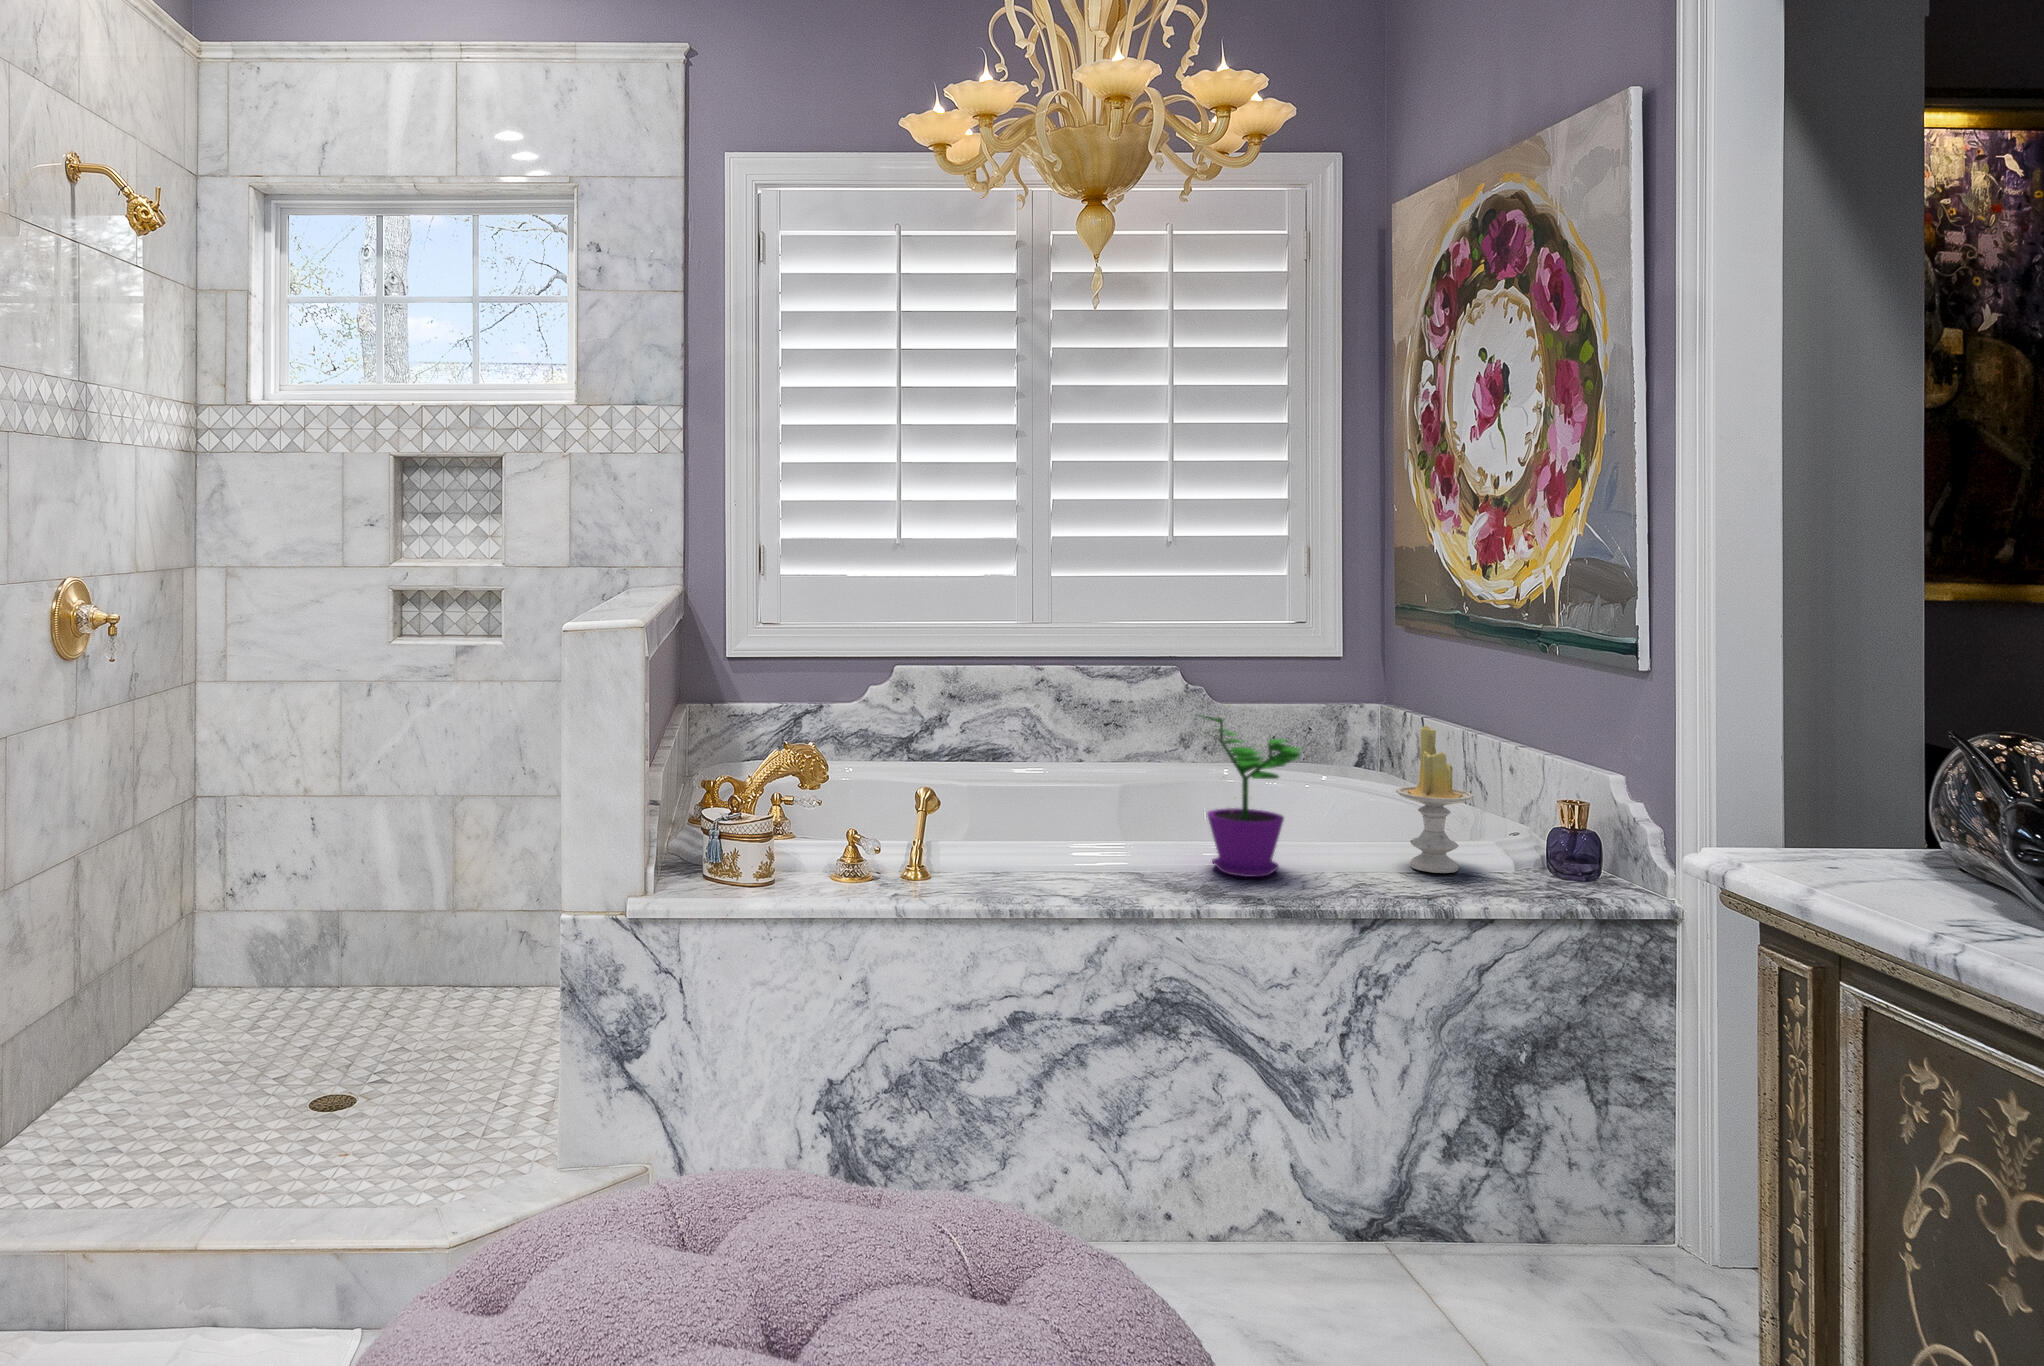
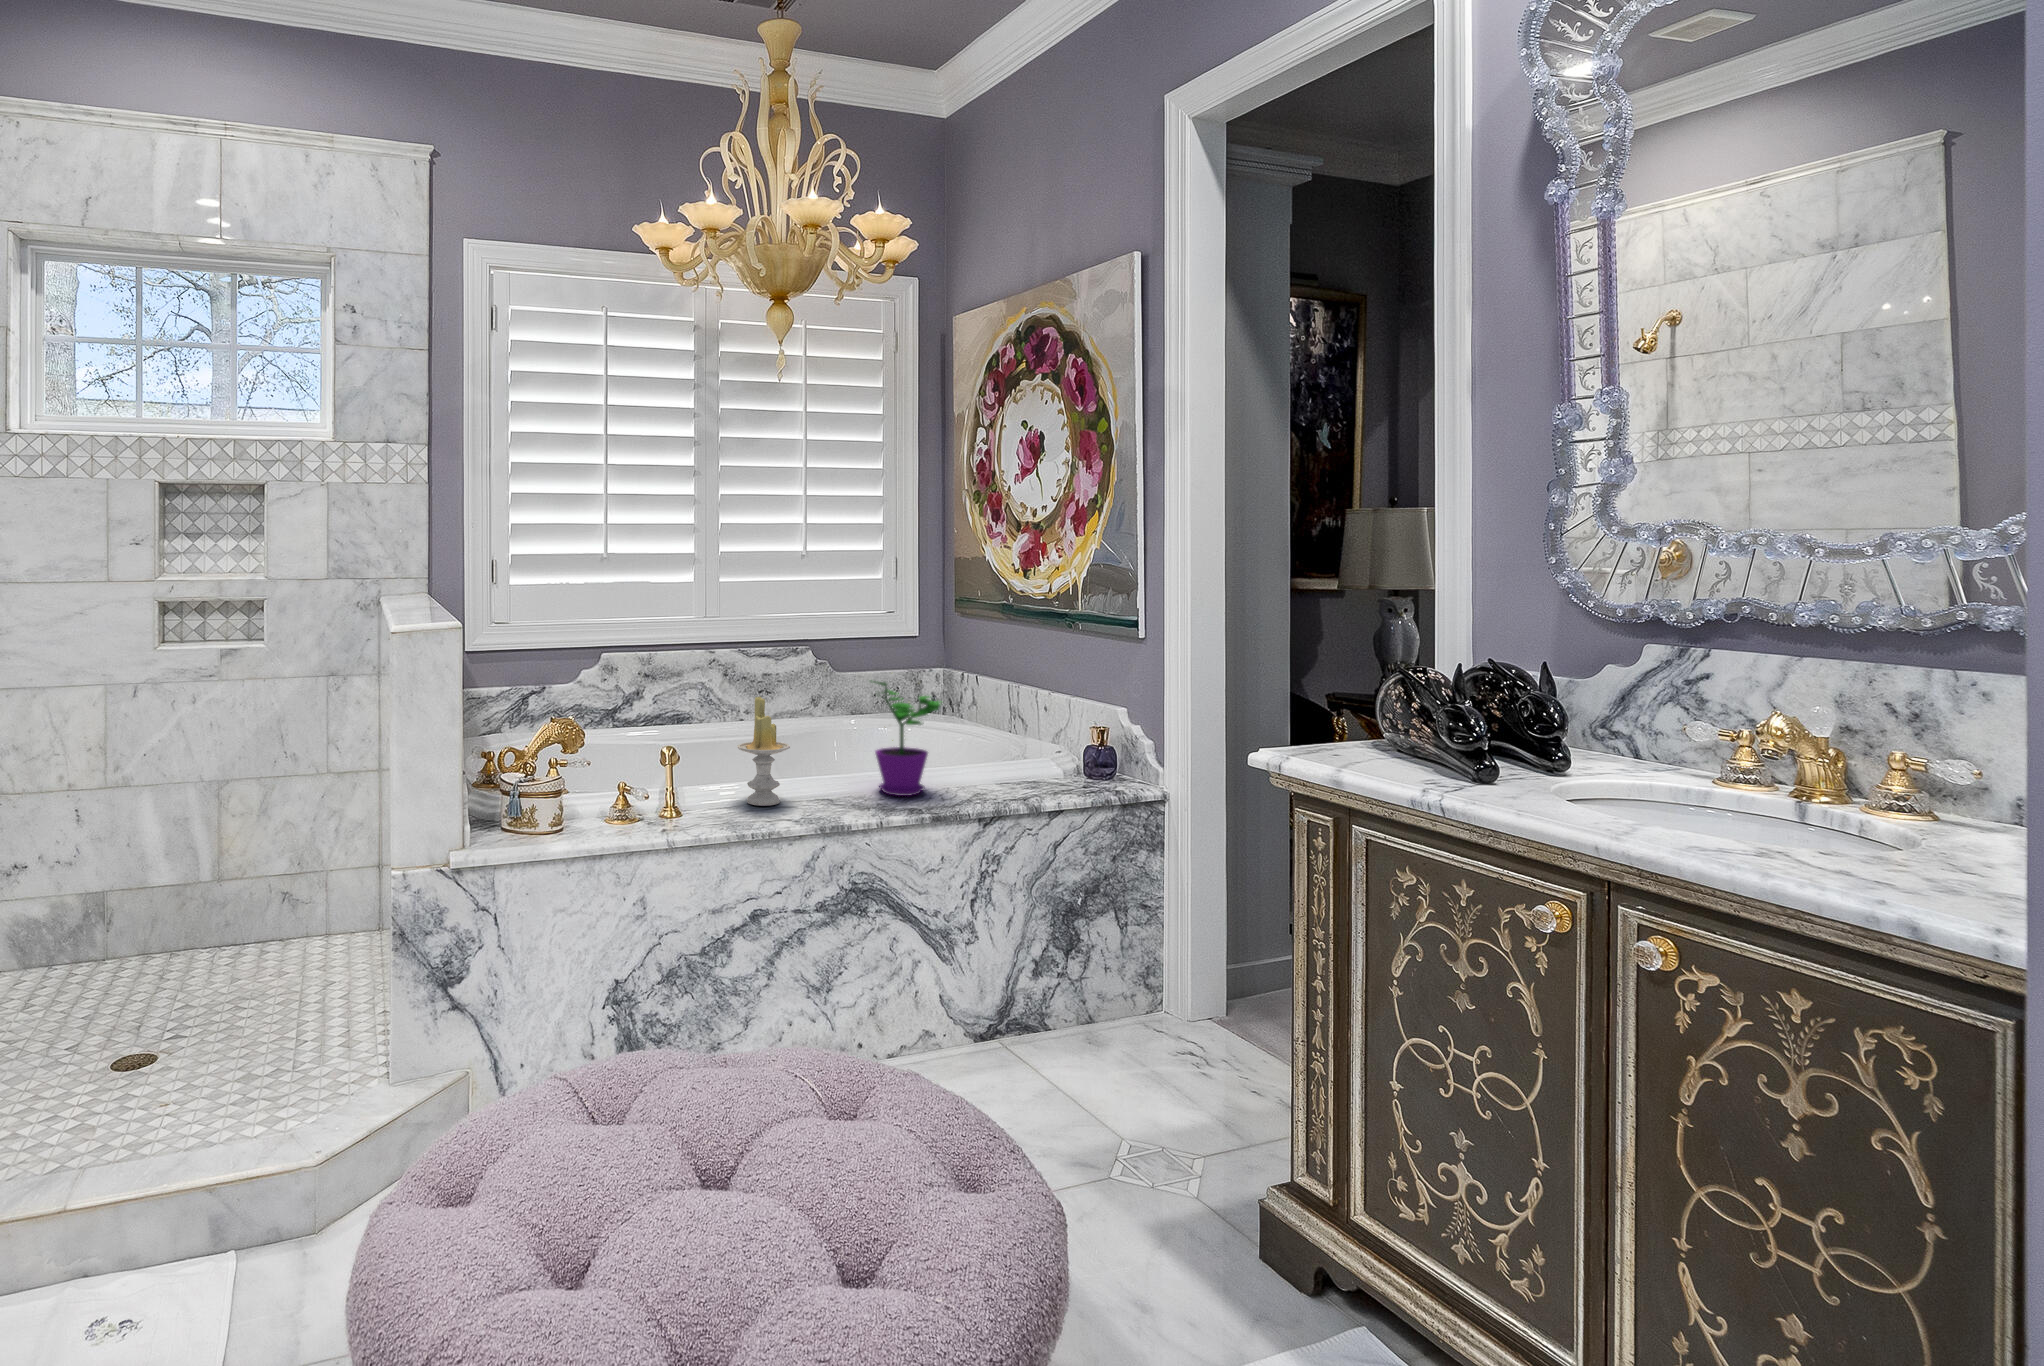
candle: present [1396,726,1474,873] -> present [737,697,790,806]

